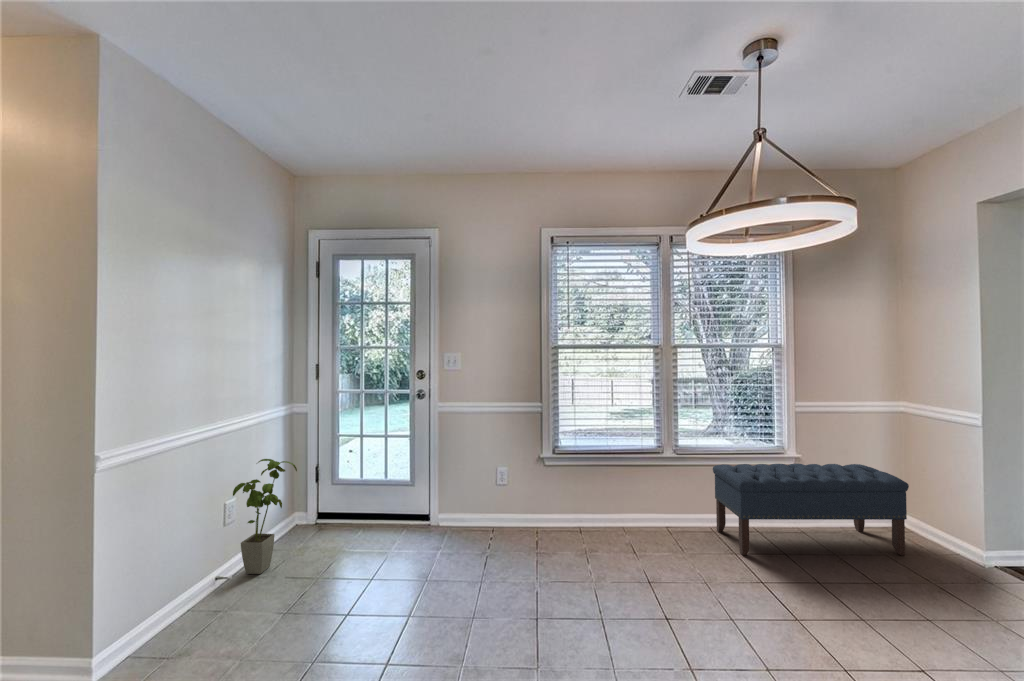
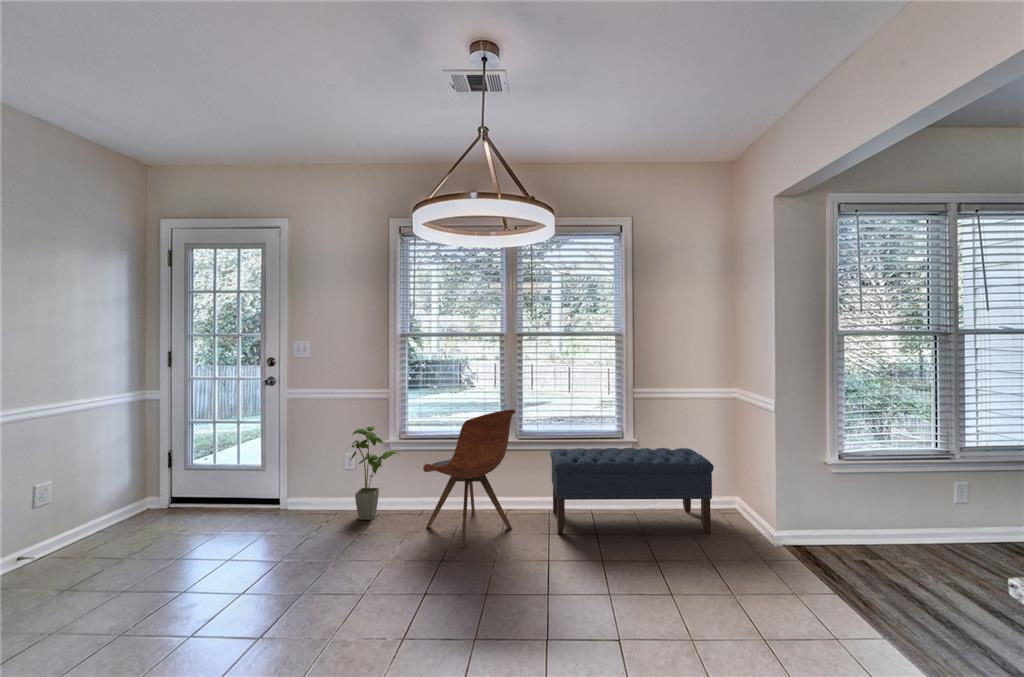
dining chair: none [594,425,700,570] -> present [423,410,515,548]
house plant: present [233,459,297,574] -> present [351,426,400,520]

